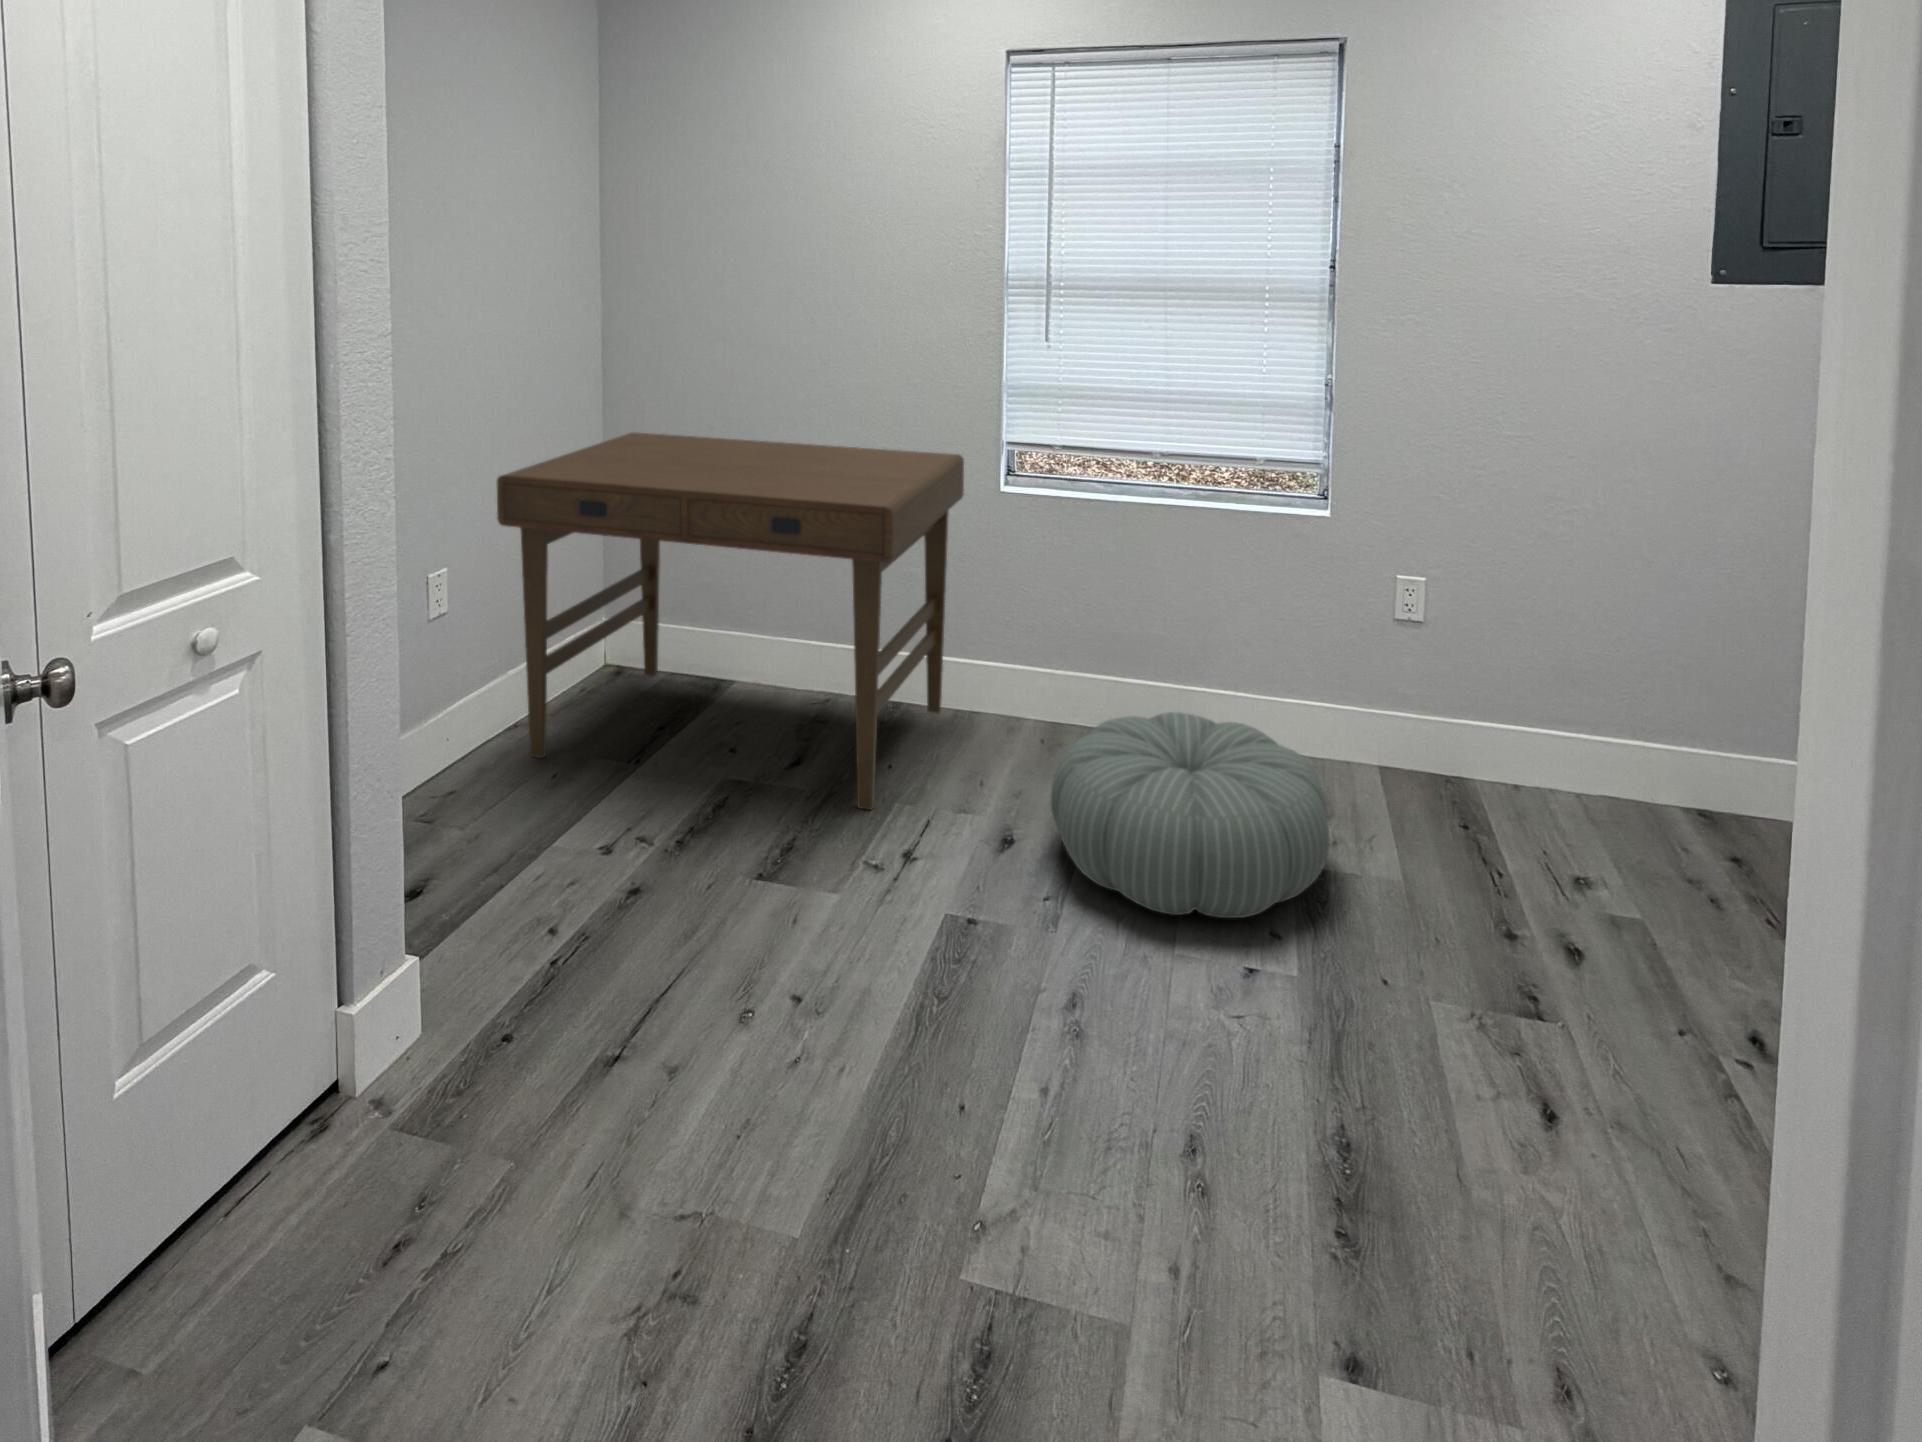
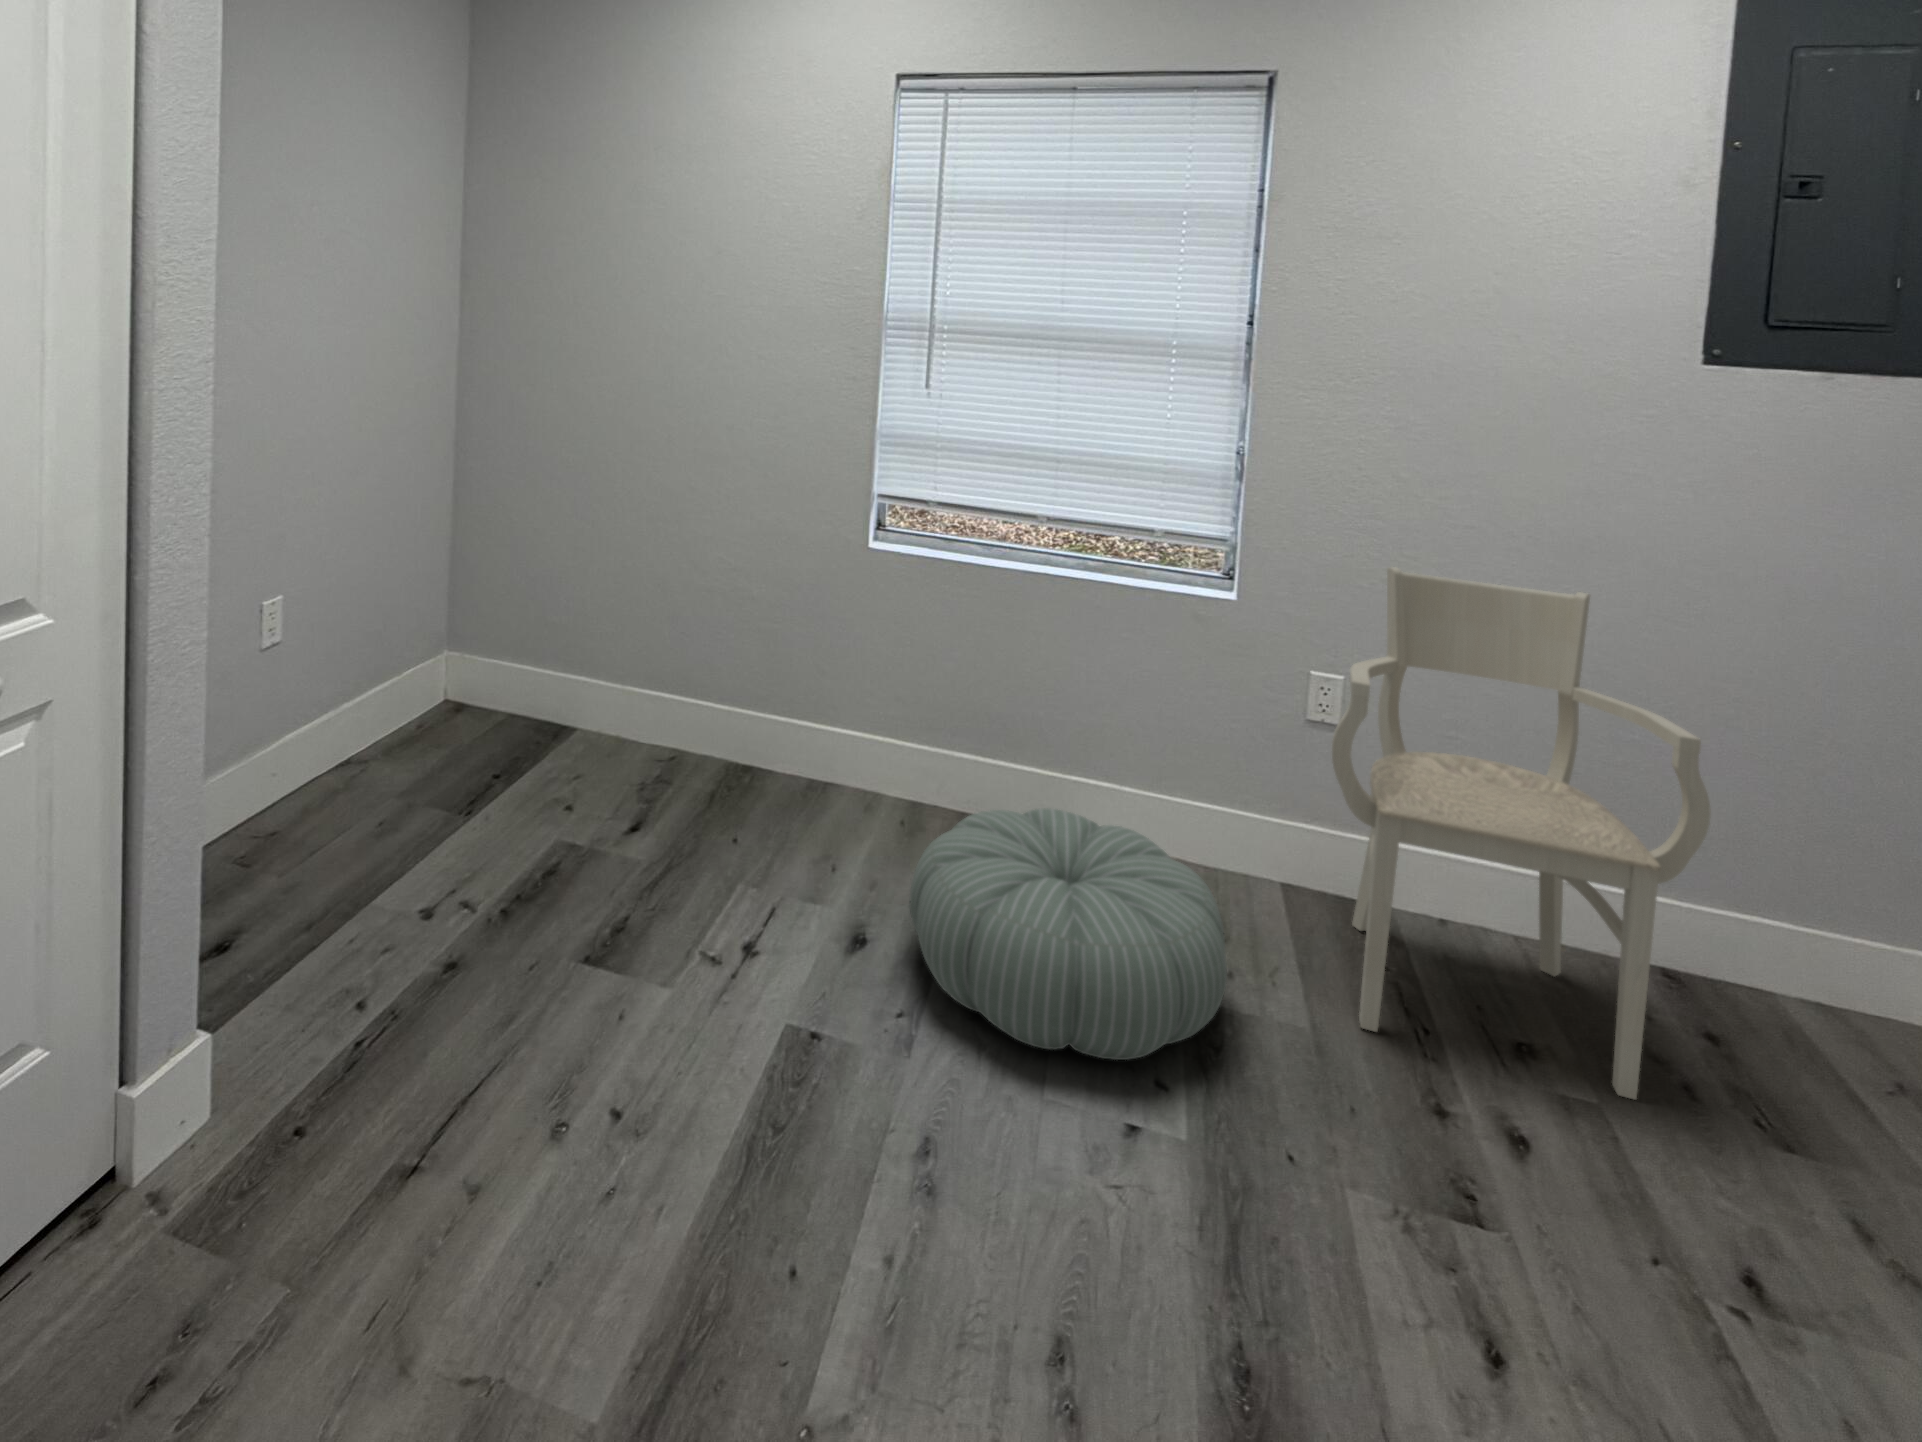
desk: present [497,432,964,810] -> none [339,460,832,890]
armchair: none [1413,477,1724,914] -> present [1332,567,1710,1099]

